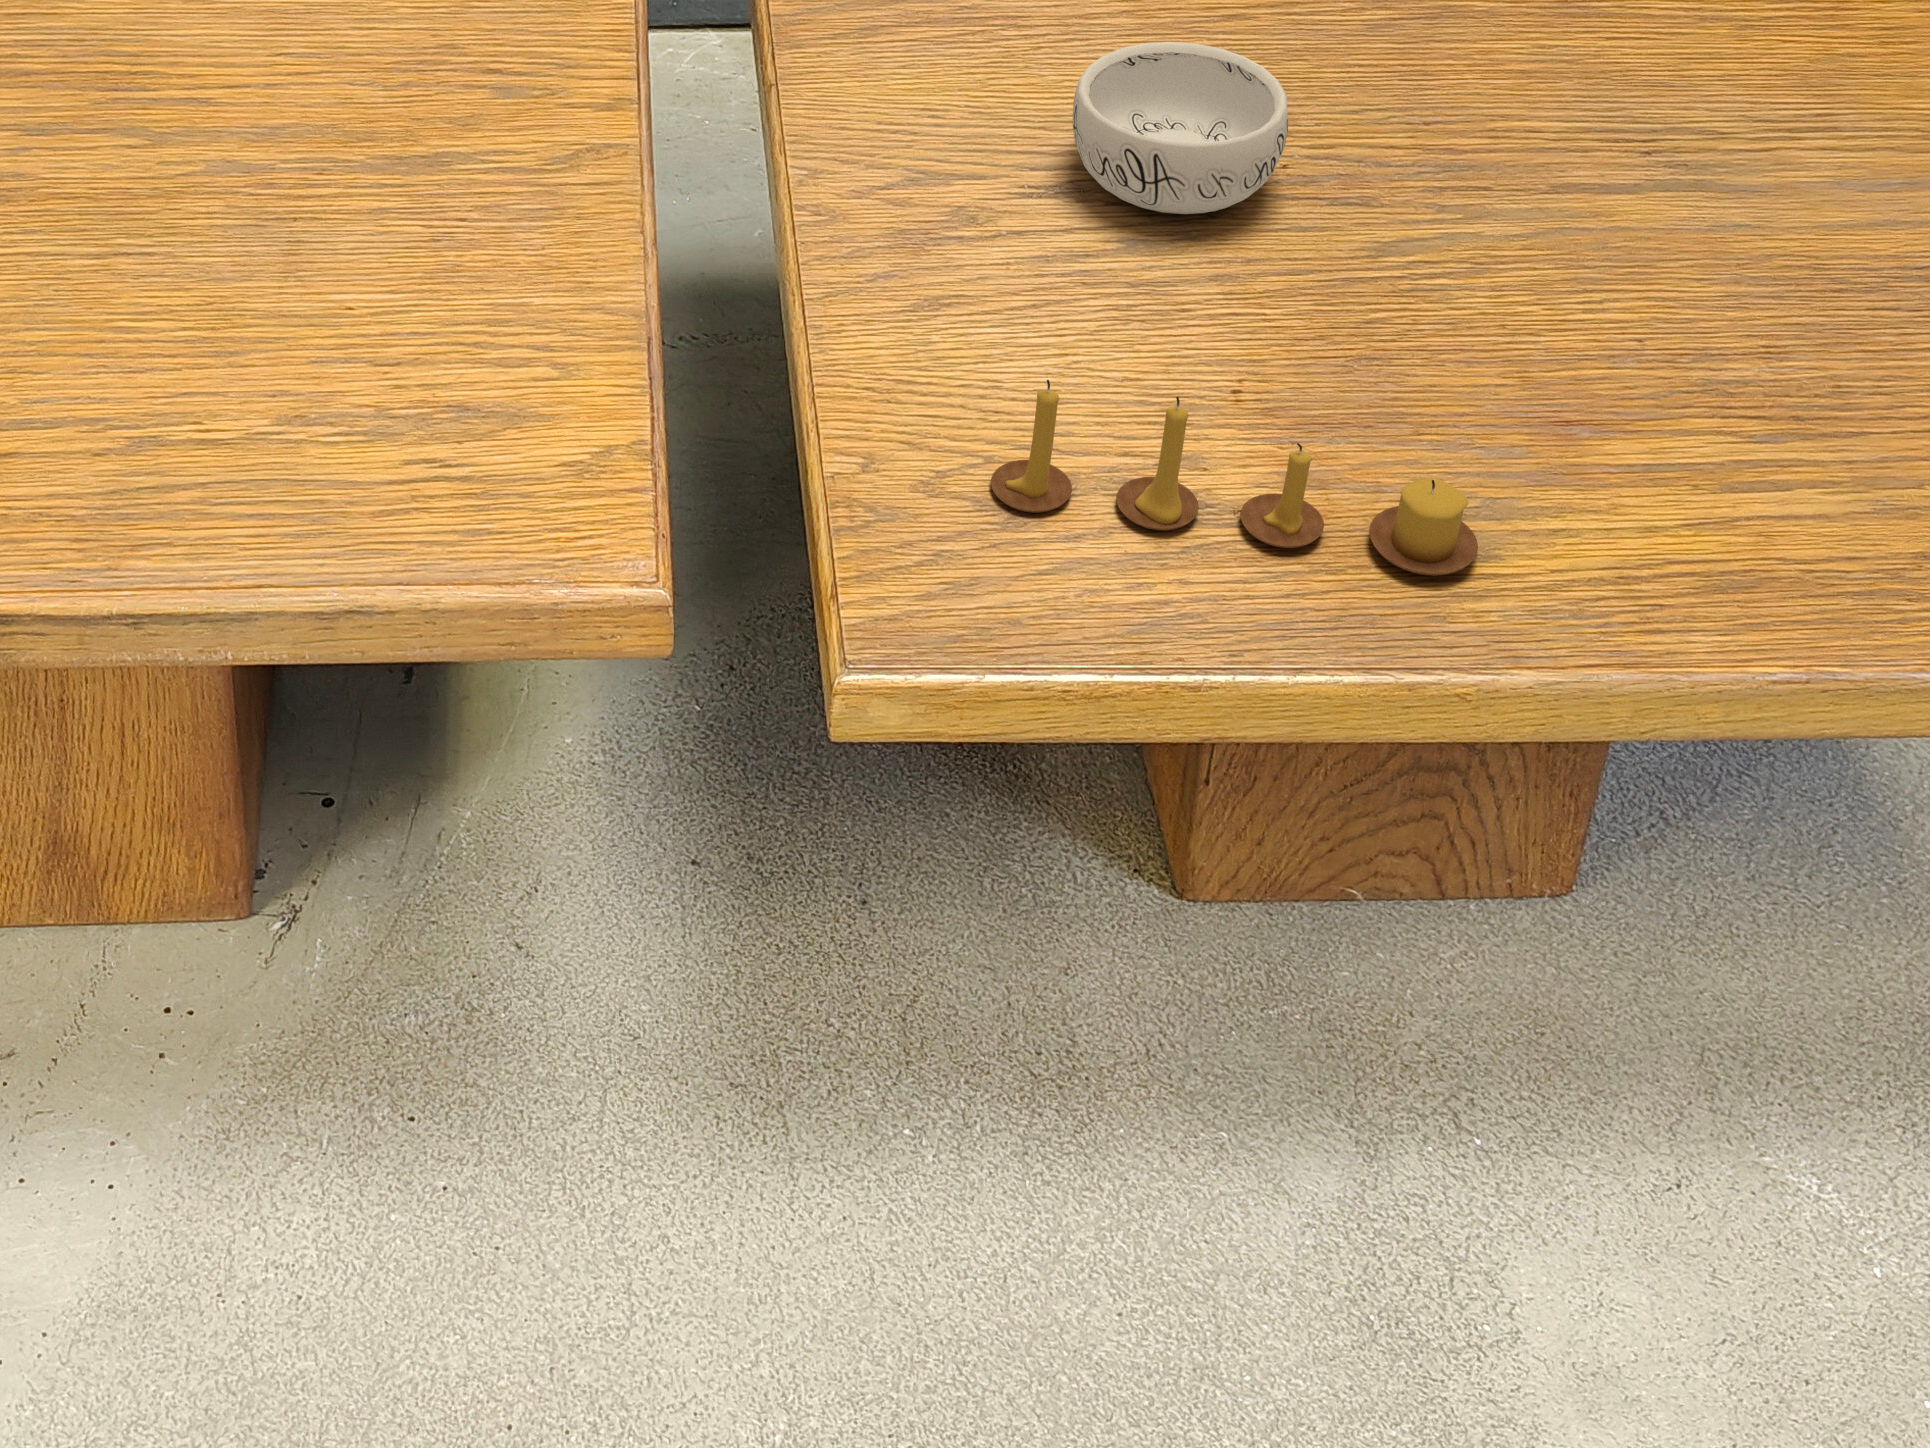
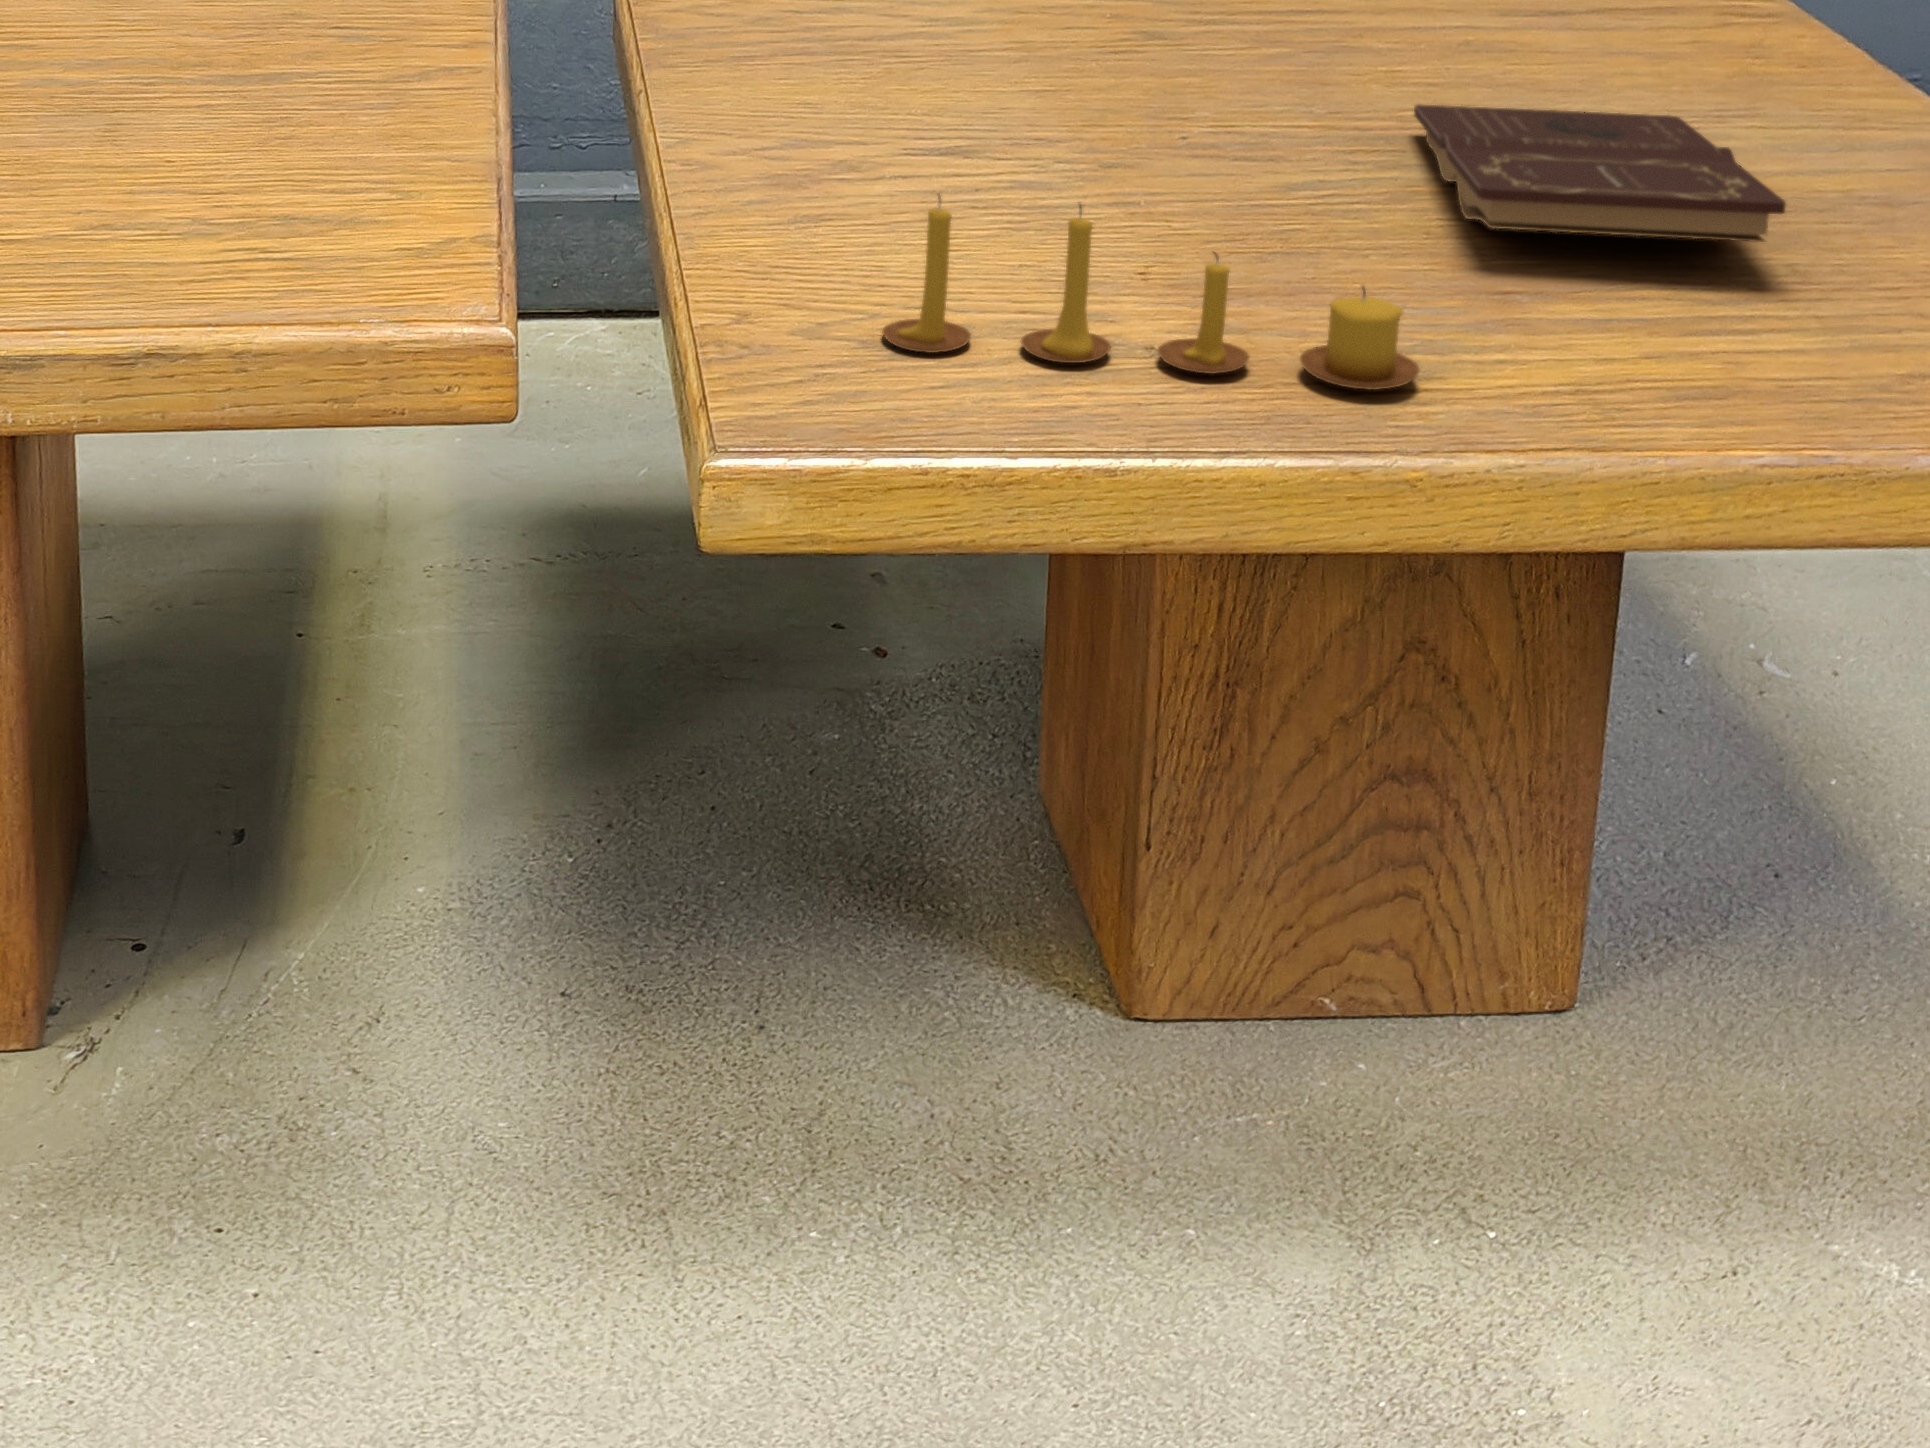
decorative bowl: present [1073,42,1288,214] -> none [958,27,1185,175]
book: none [1506,104,1842,354] -> present [1414,105,1786,242]

